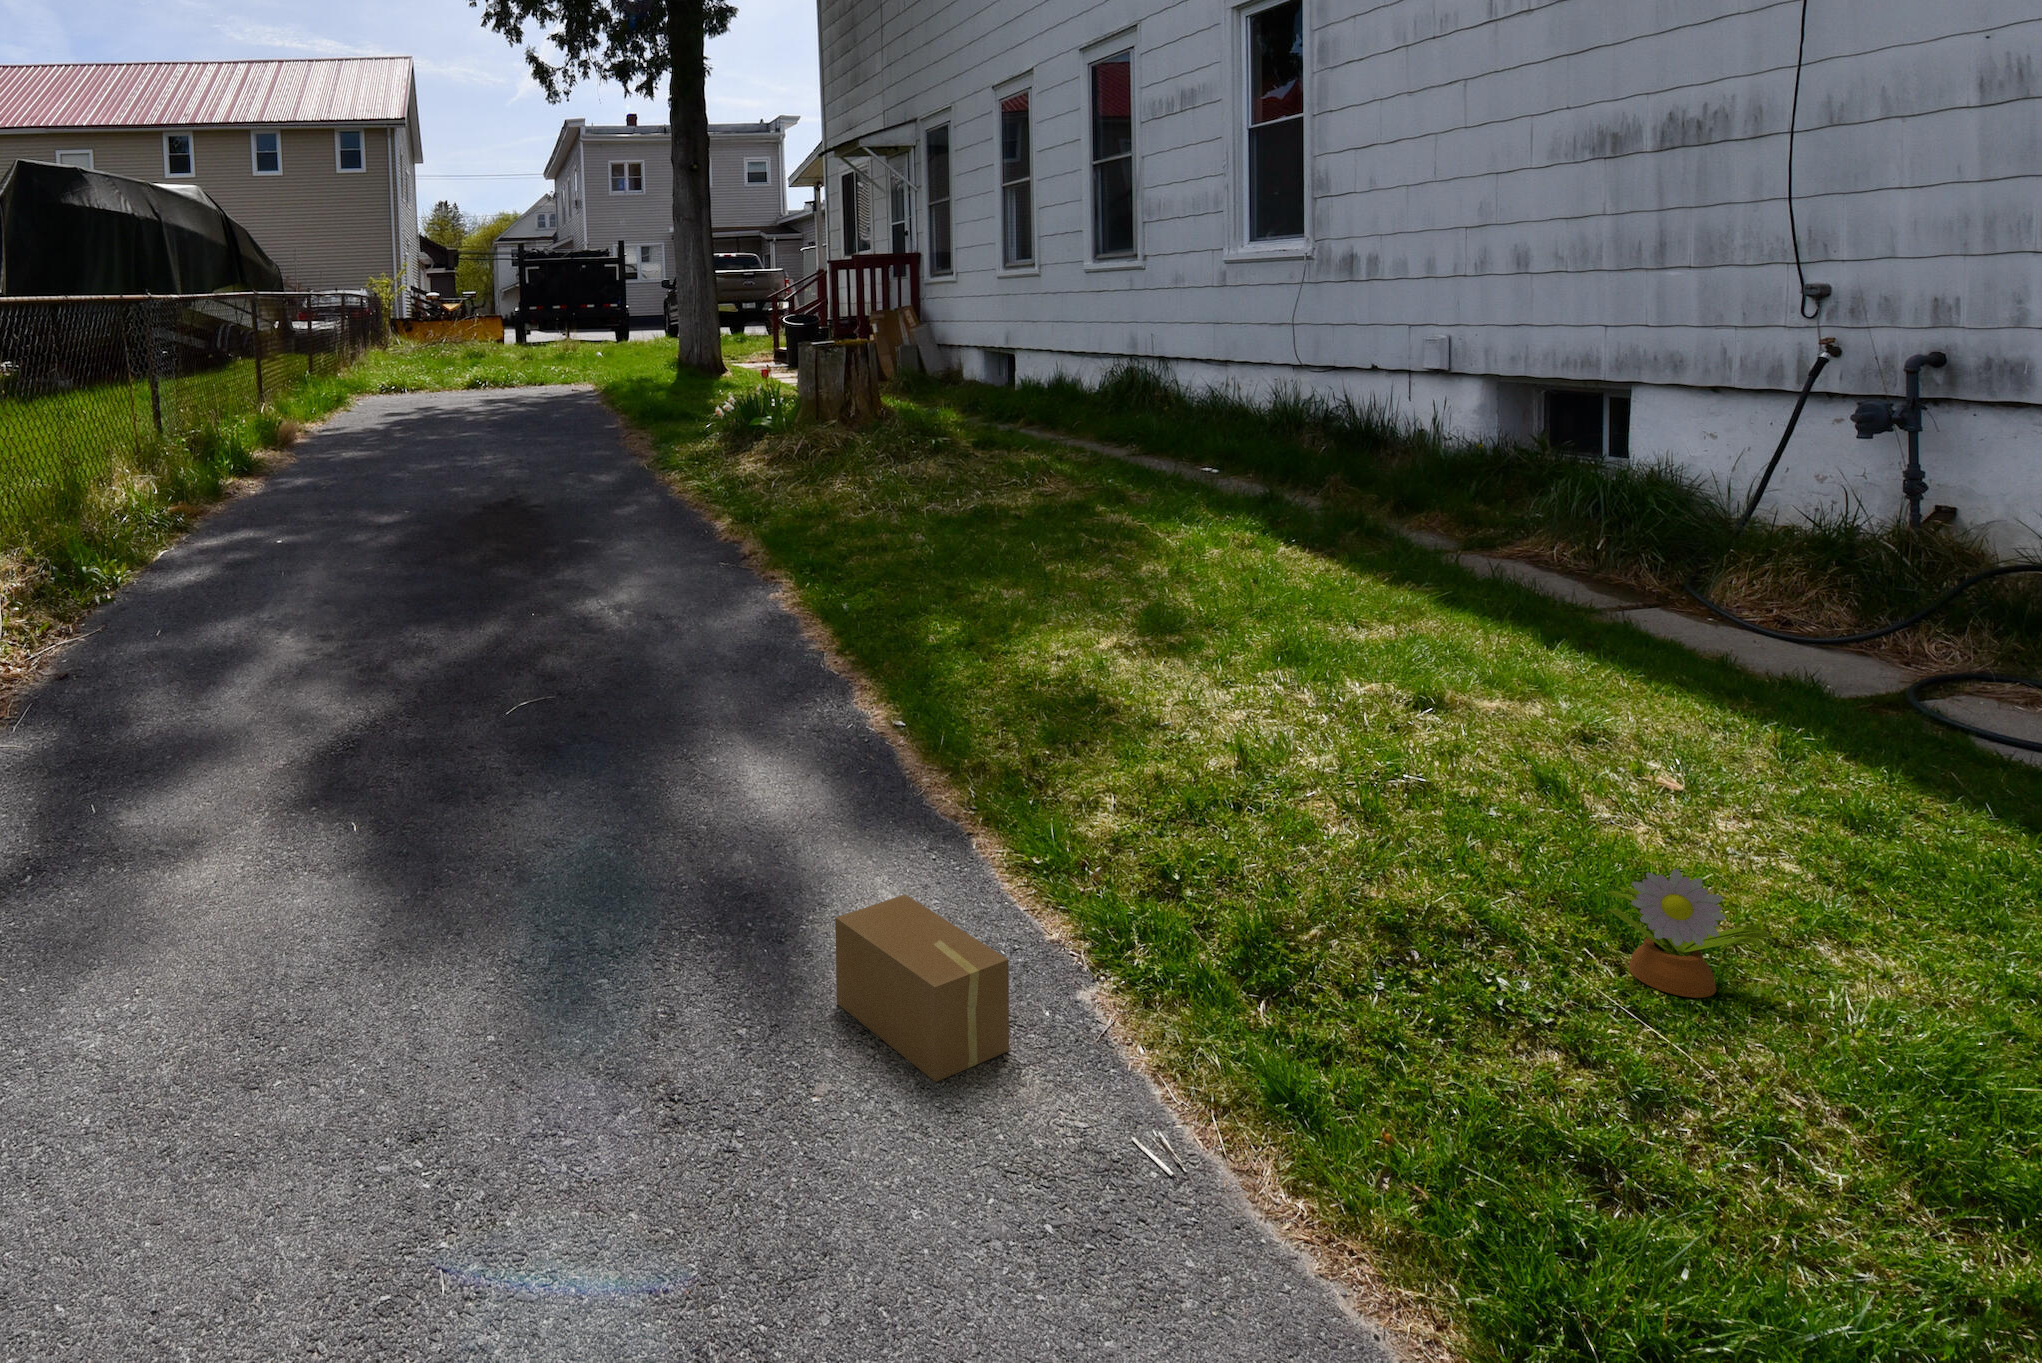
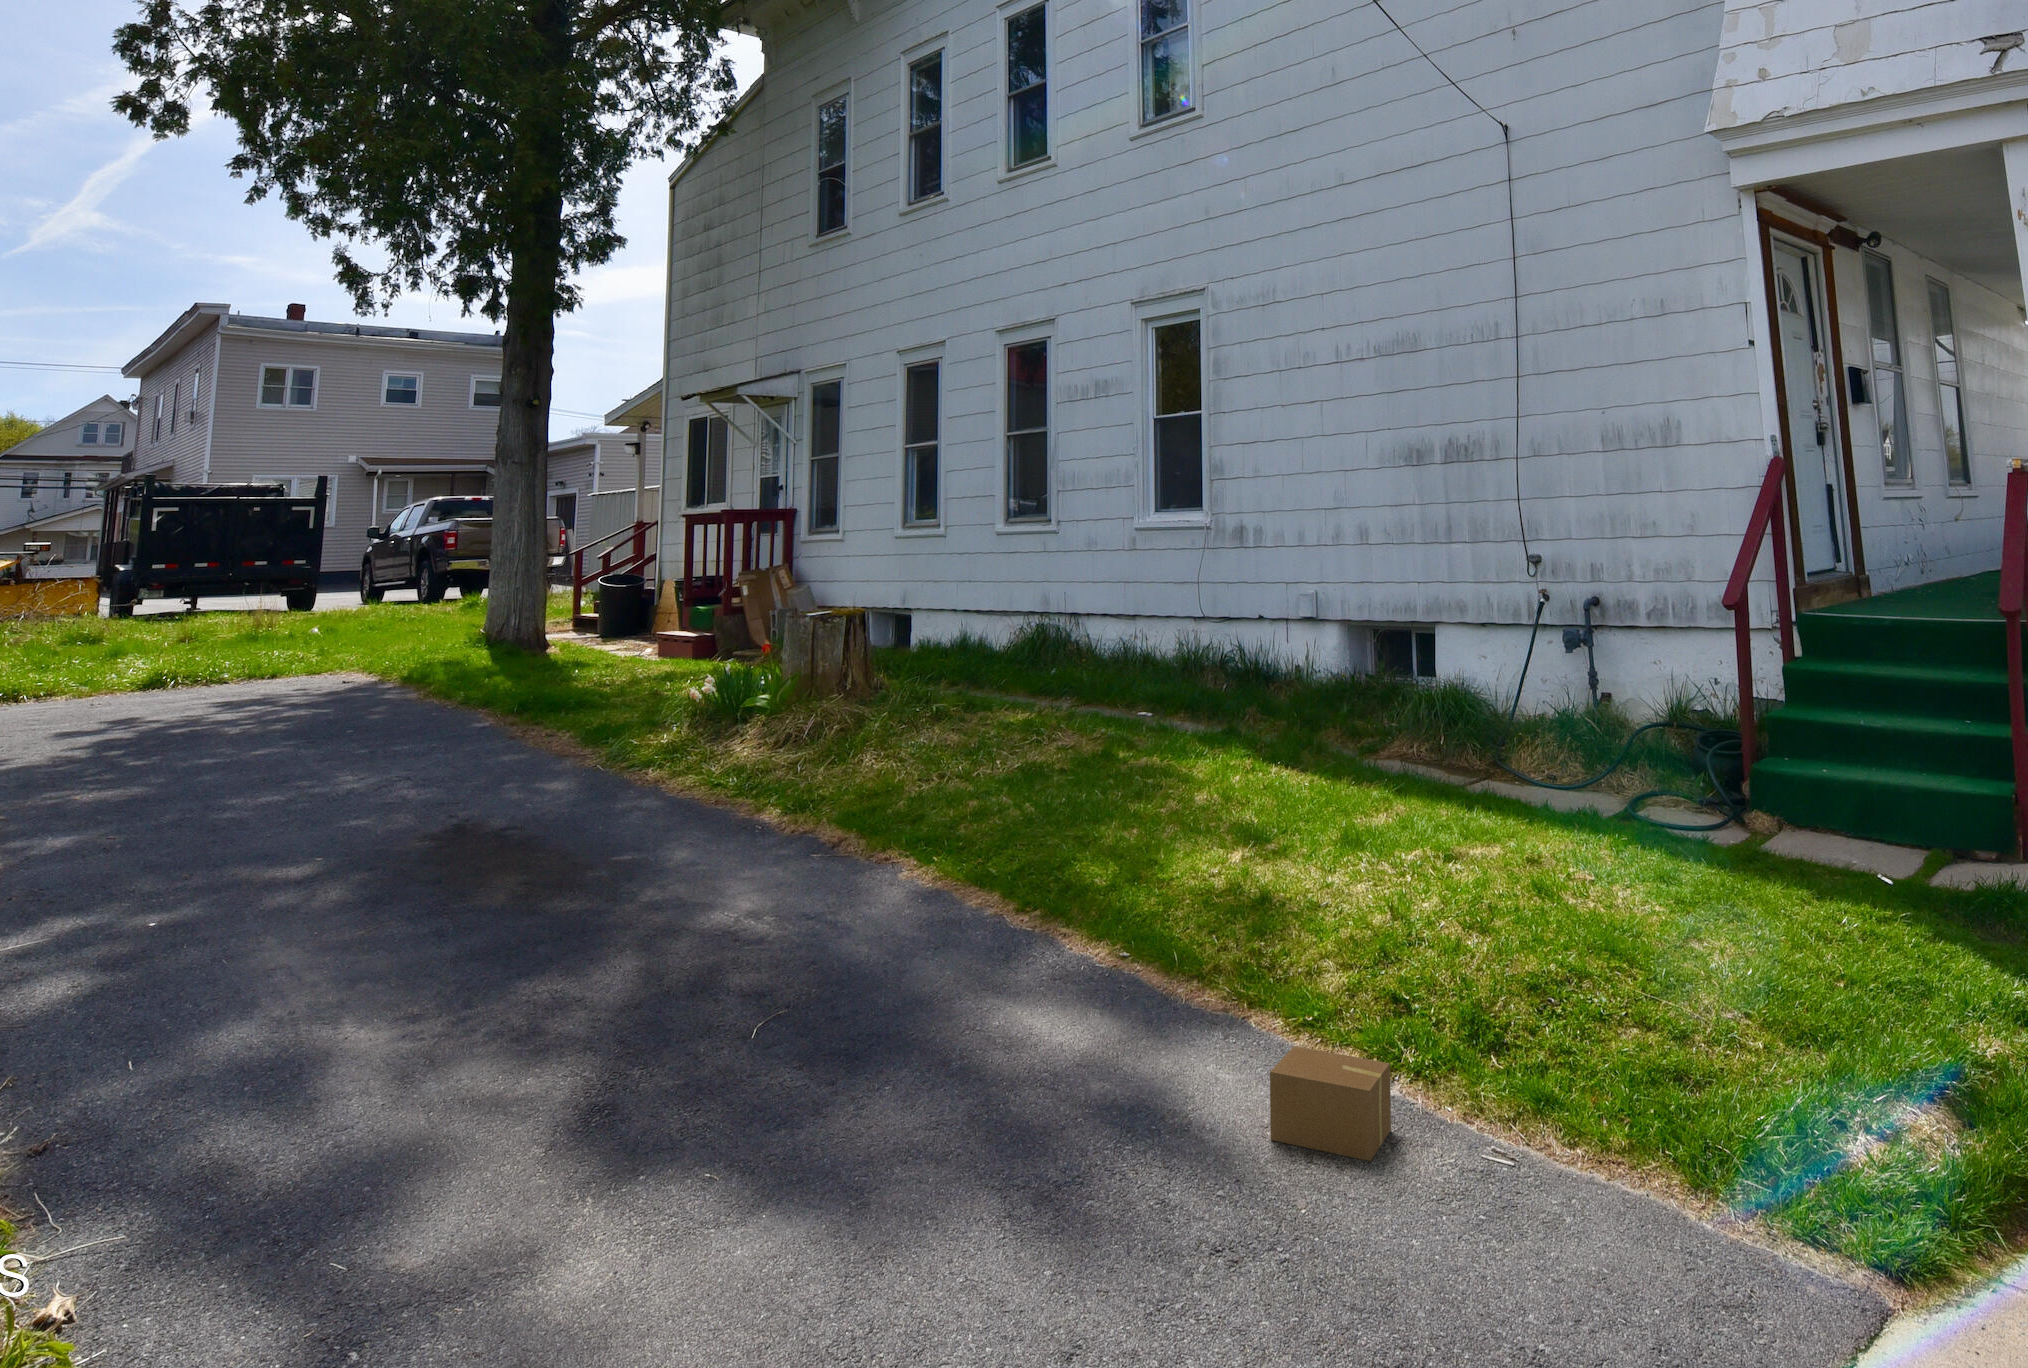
decorative plant: present [1594,869,1773,998] -> none [1620,916,1695,990]

